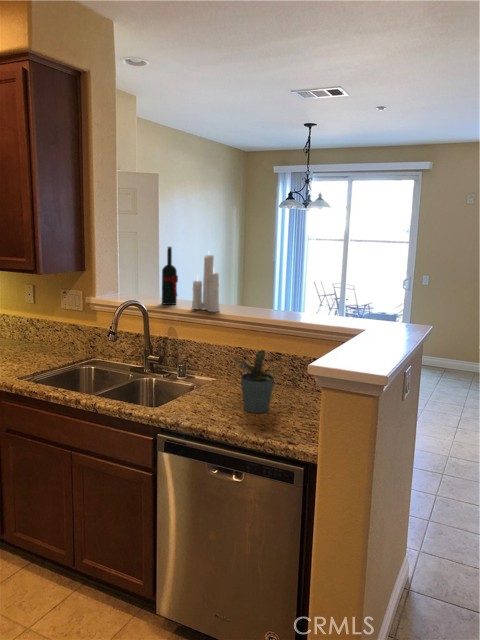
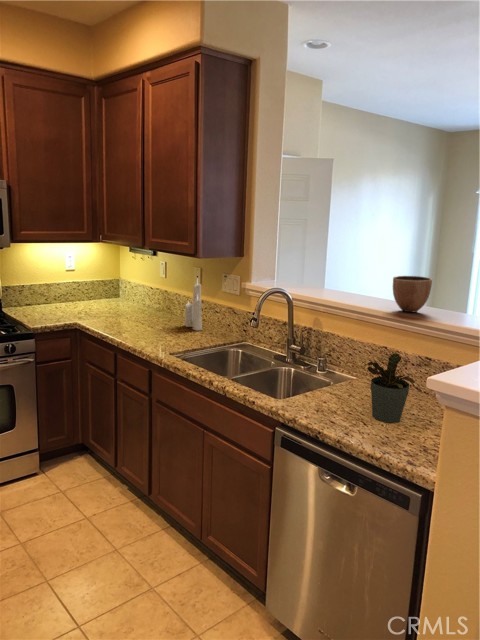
wine bottle: present [162,247,178,305] -> none [311,235,330,295]
candle: present [192,255,220,312] -> present [184,283,202,330]
decorative bowl: none [242,281,275,314] -> present [393,276,432,312]

